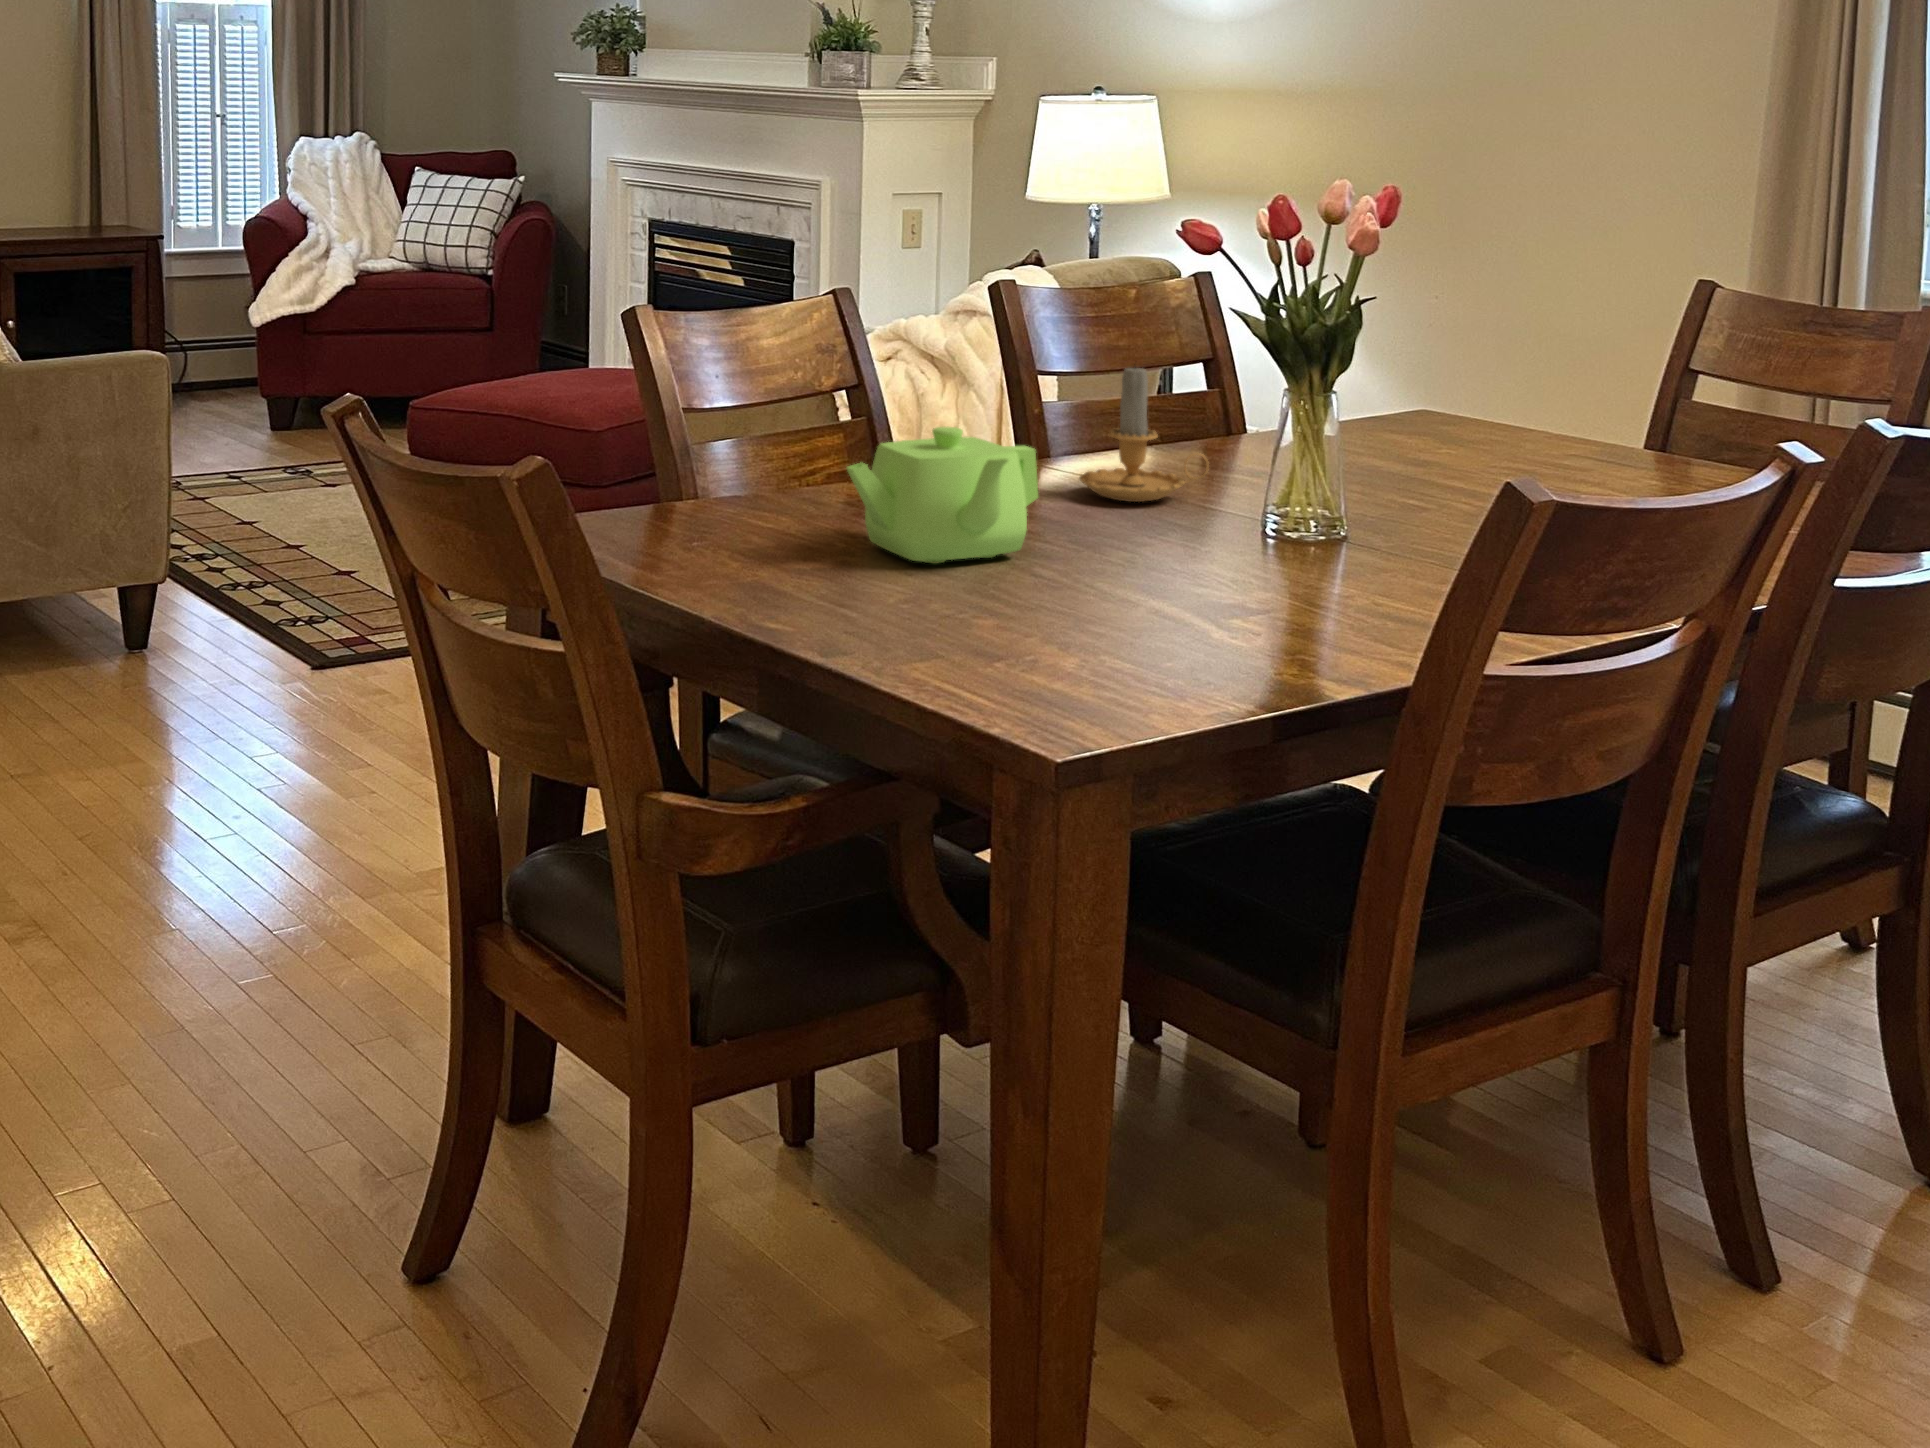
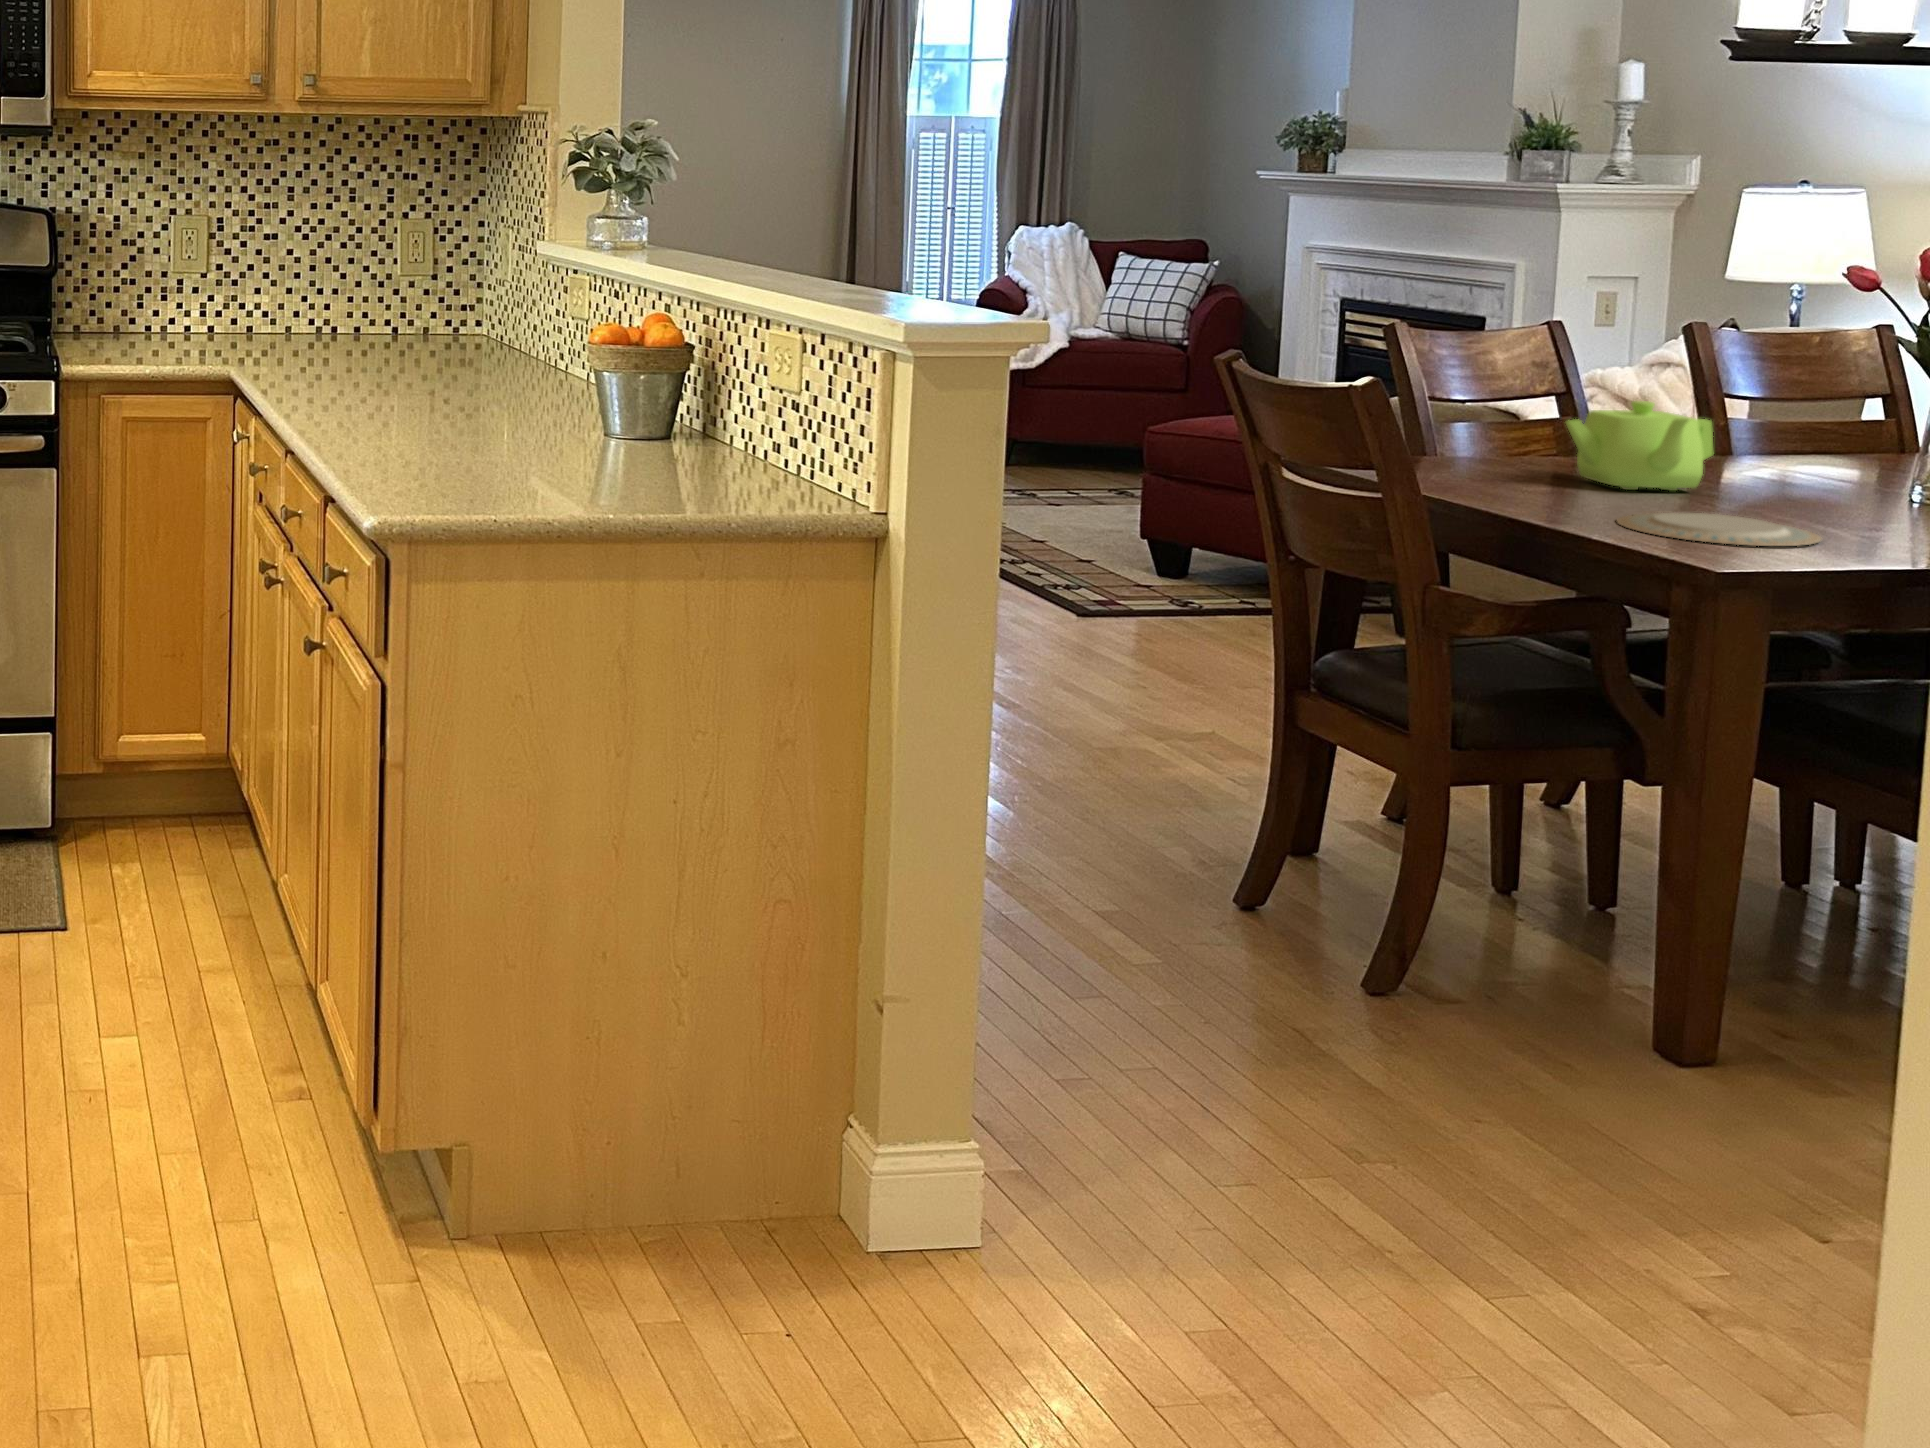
candle: present [1079,367,1209,502] -> none [1751,374,1865,476]
plate: none [915,618,1194,696] -> present [1617,513,1821,546]

